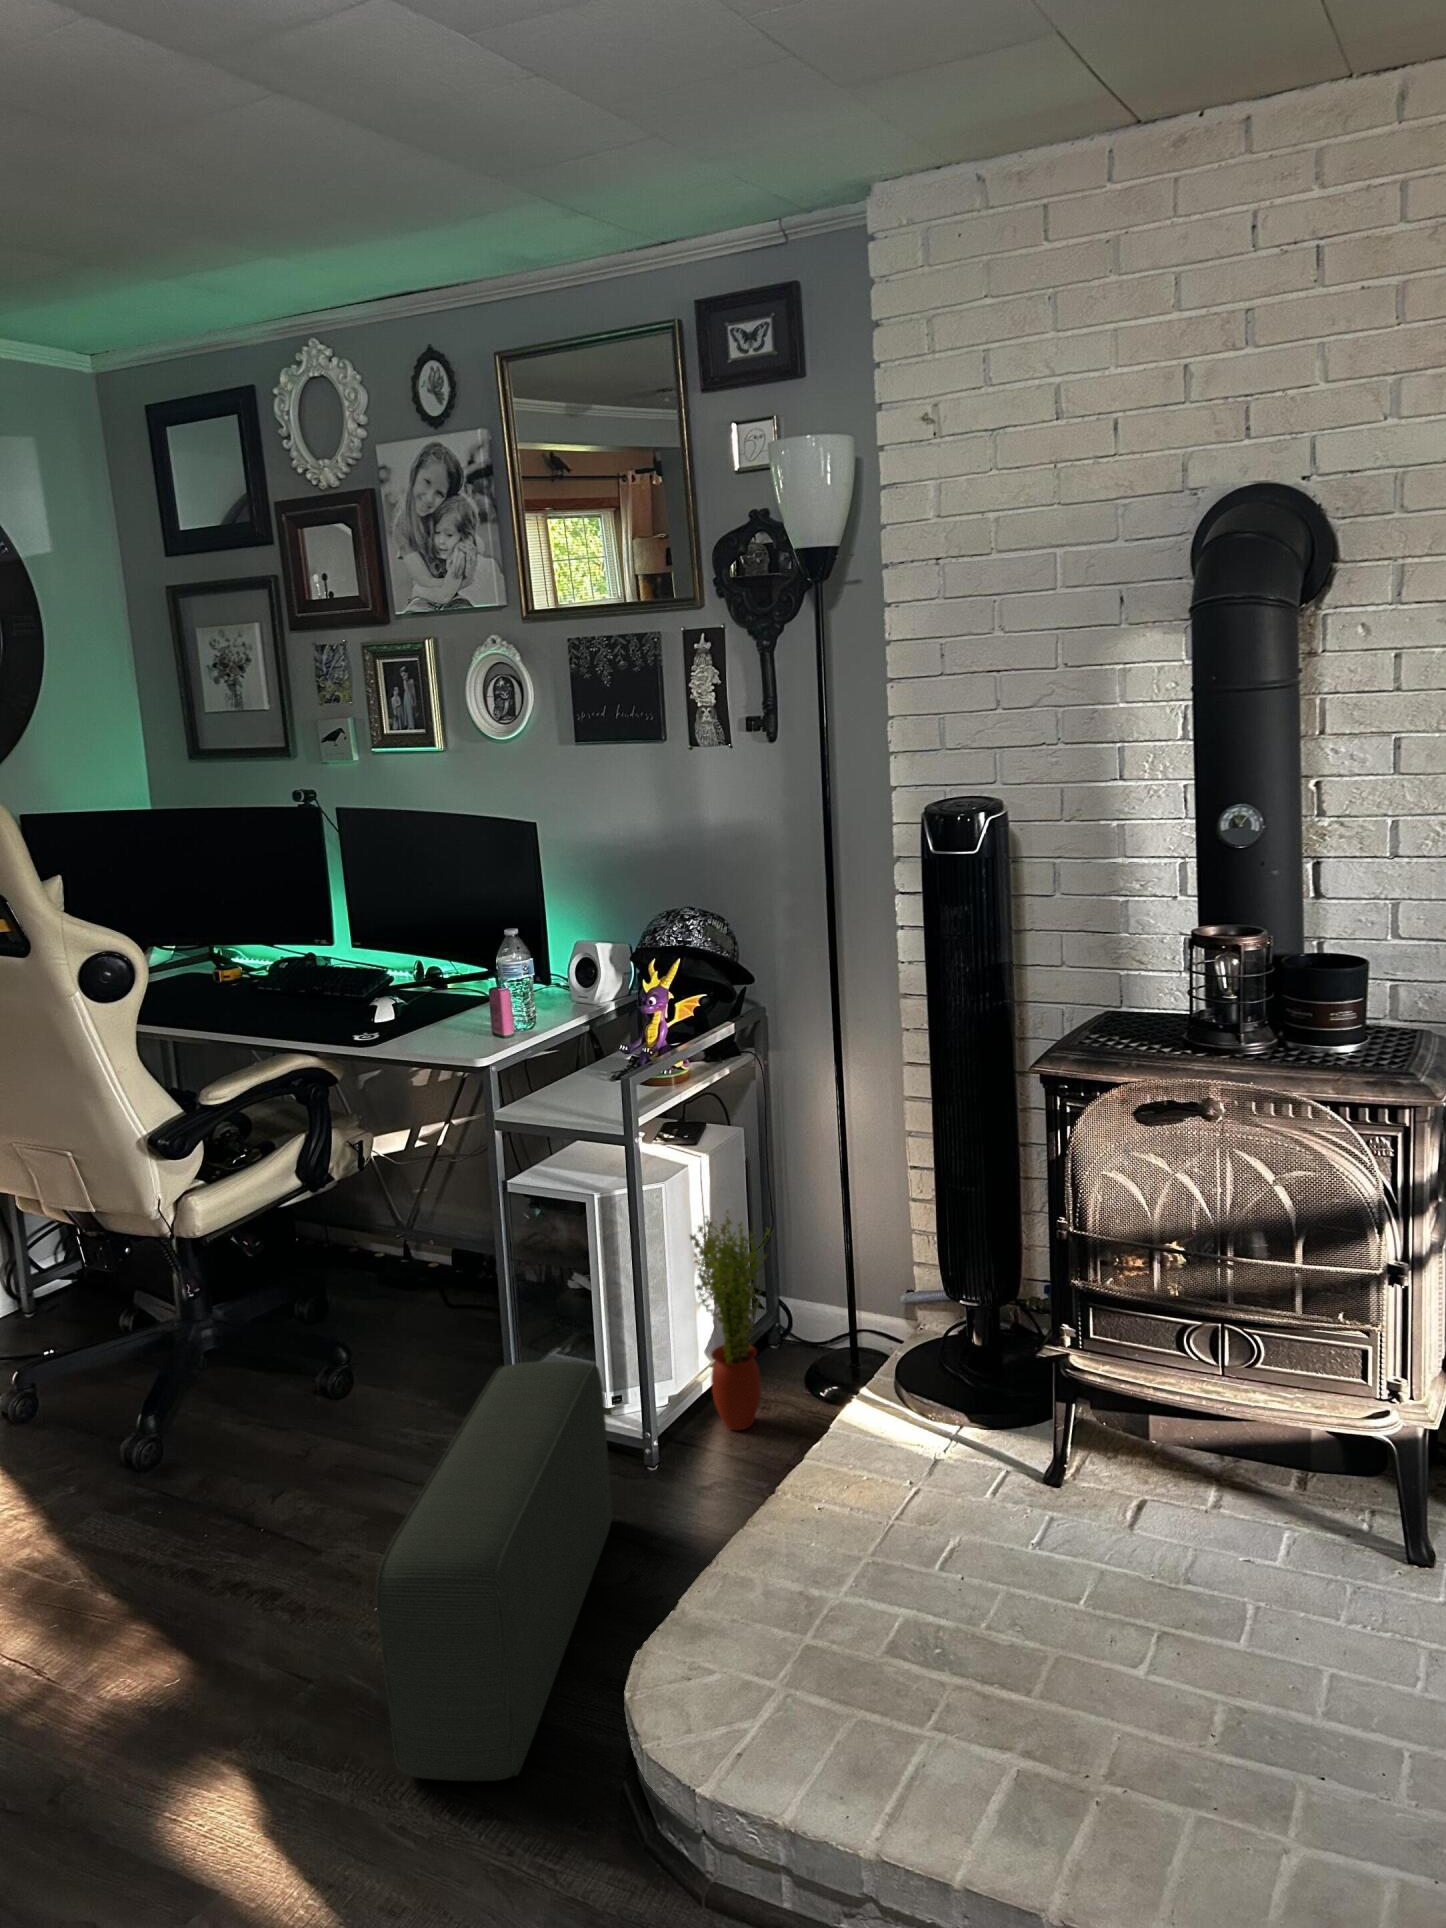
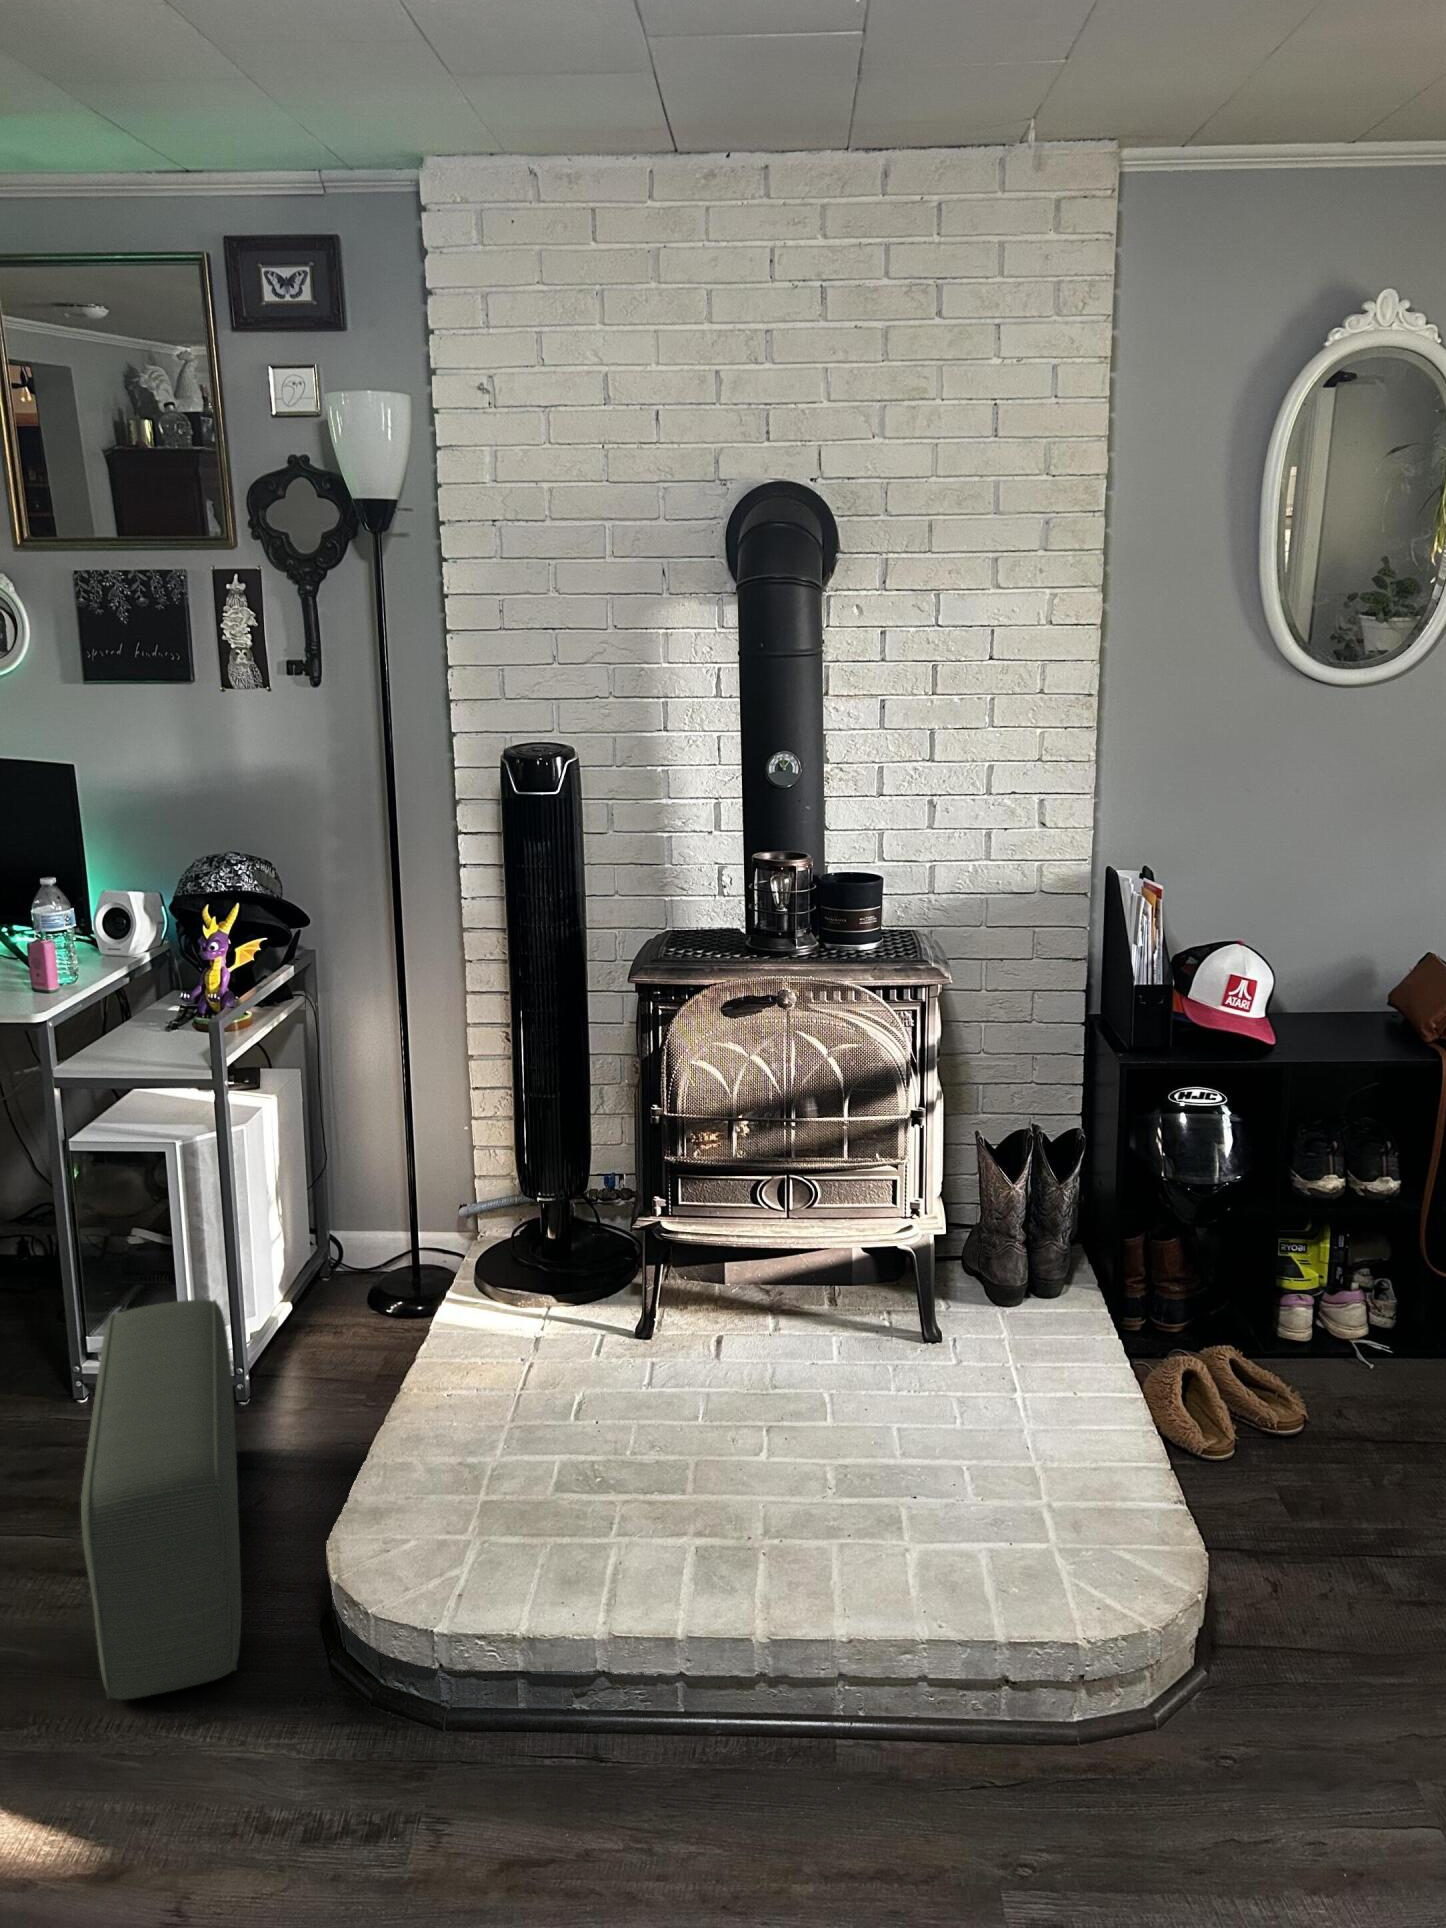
potted plant: present [690,1211,771,1430] -> none [276,1141,357,1355]

